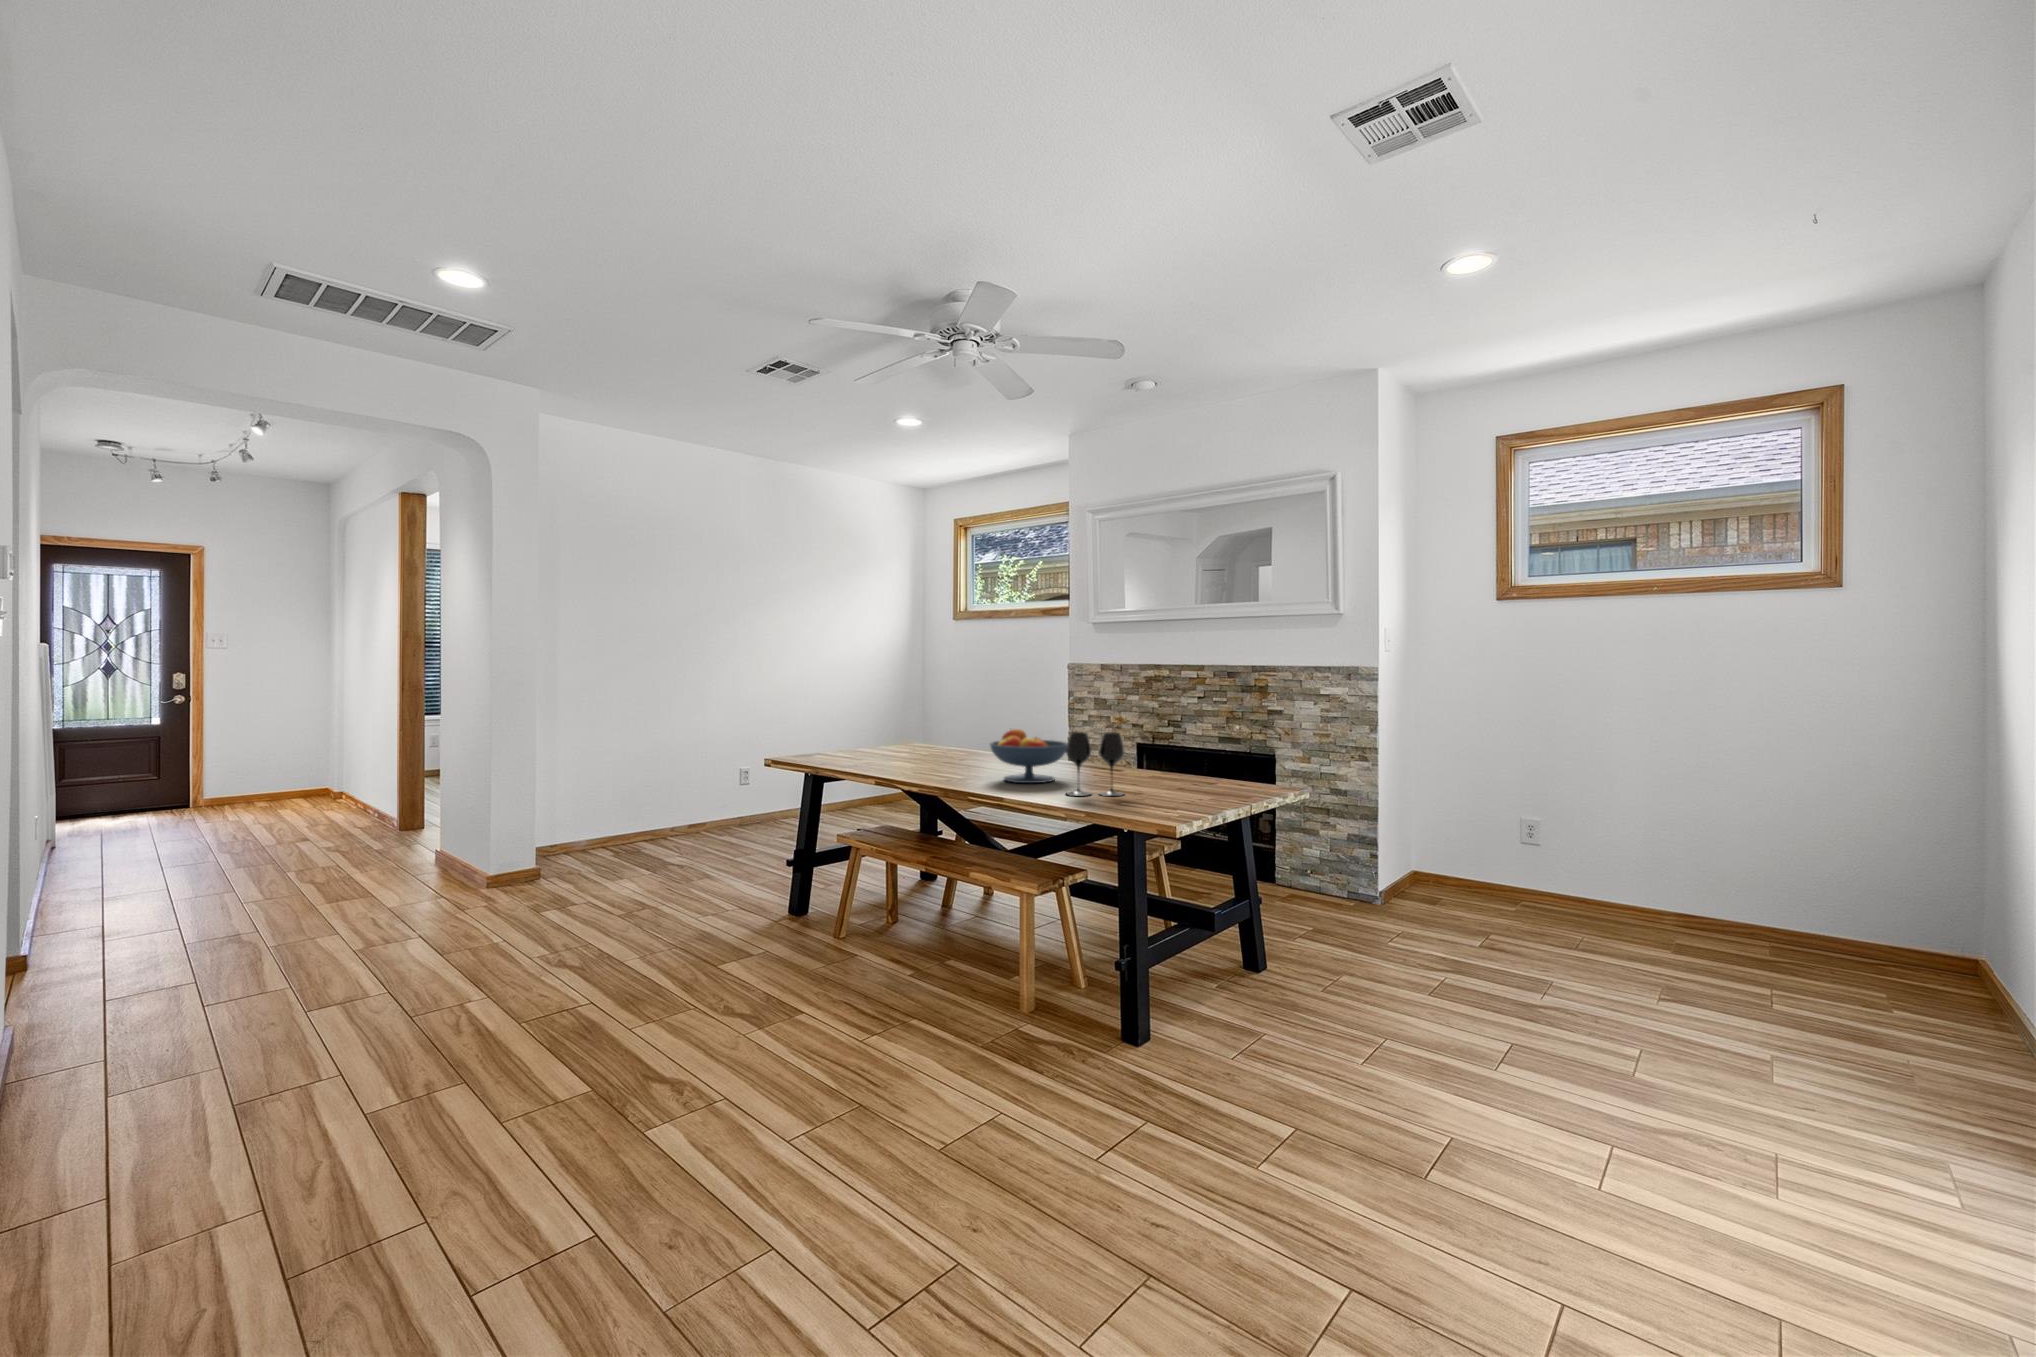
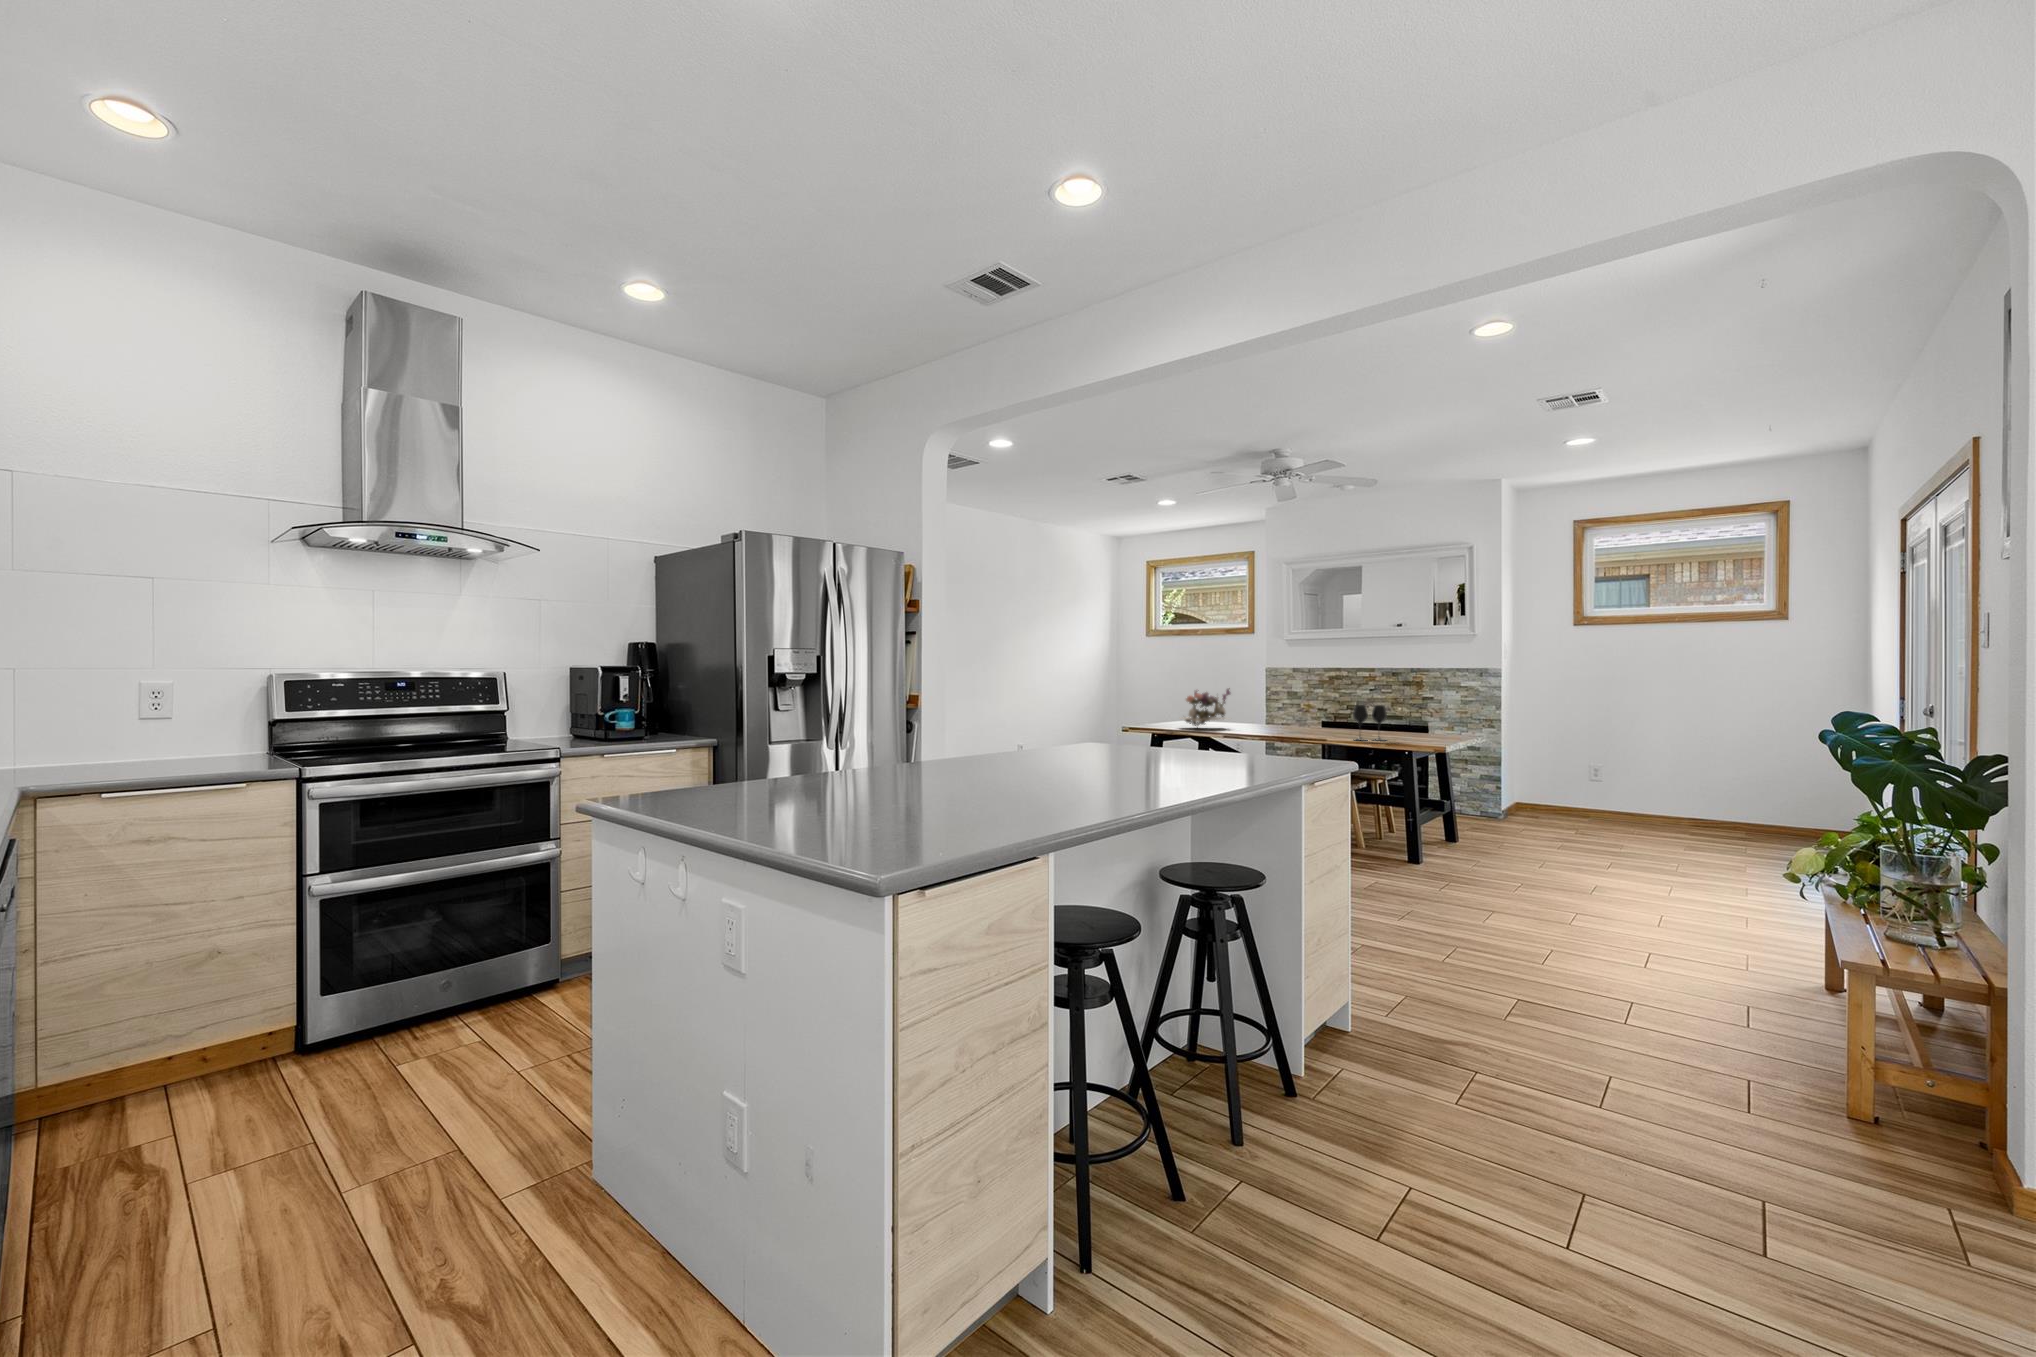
flower arrangement: none [863,696,945,760] -> present [1180,688,1230,726]
fruit bowl: present [990,729,1067,783] -> none [1288,705,1338,736]

